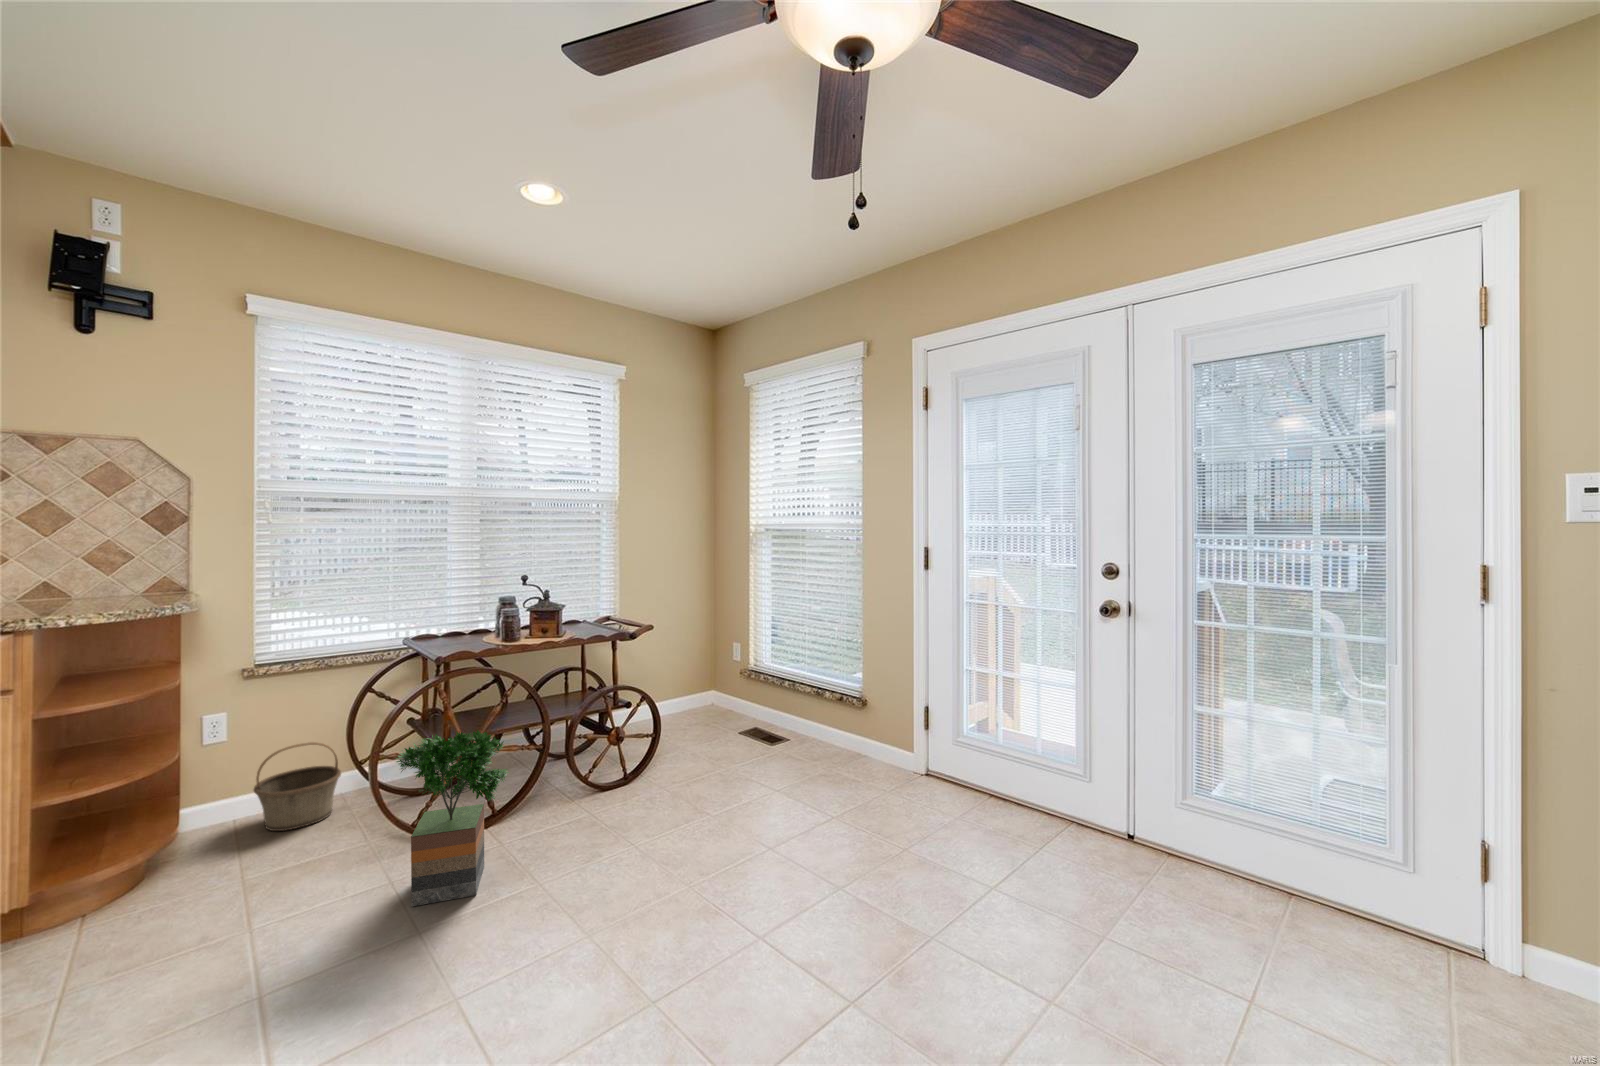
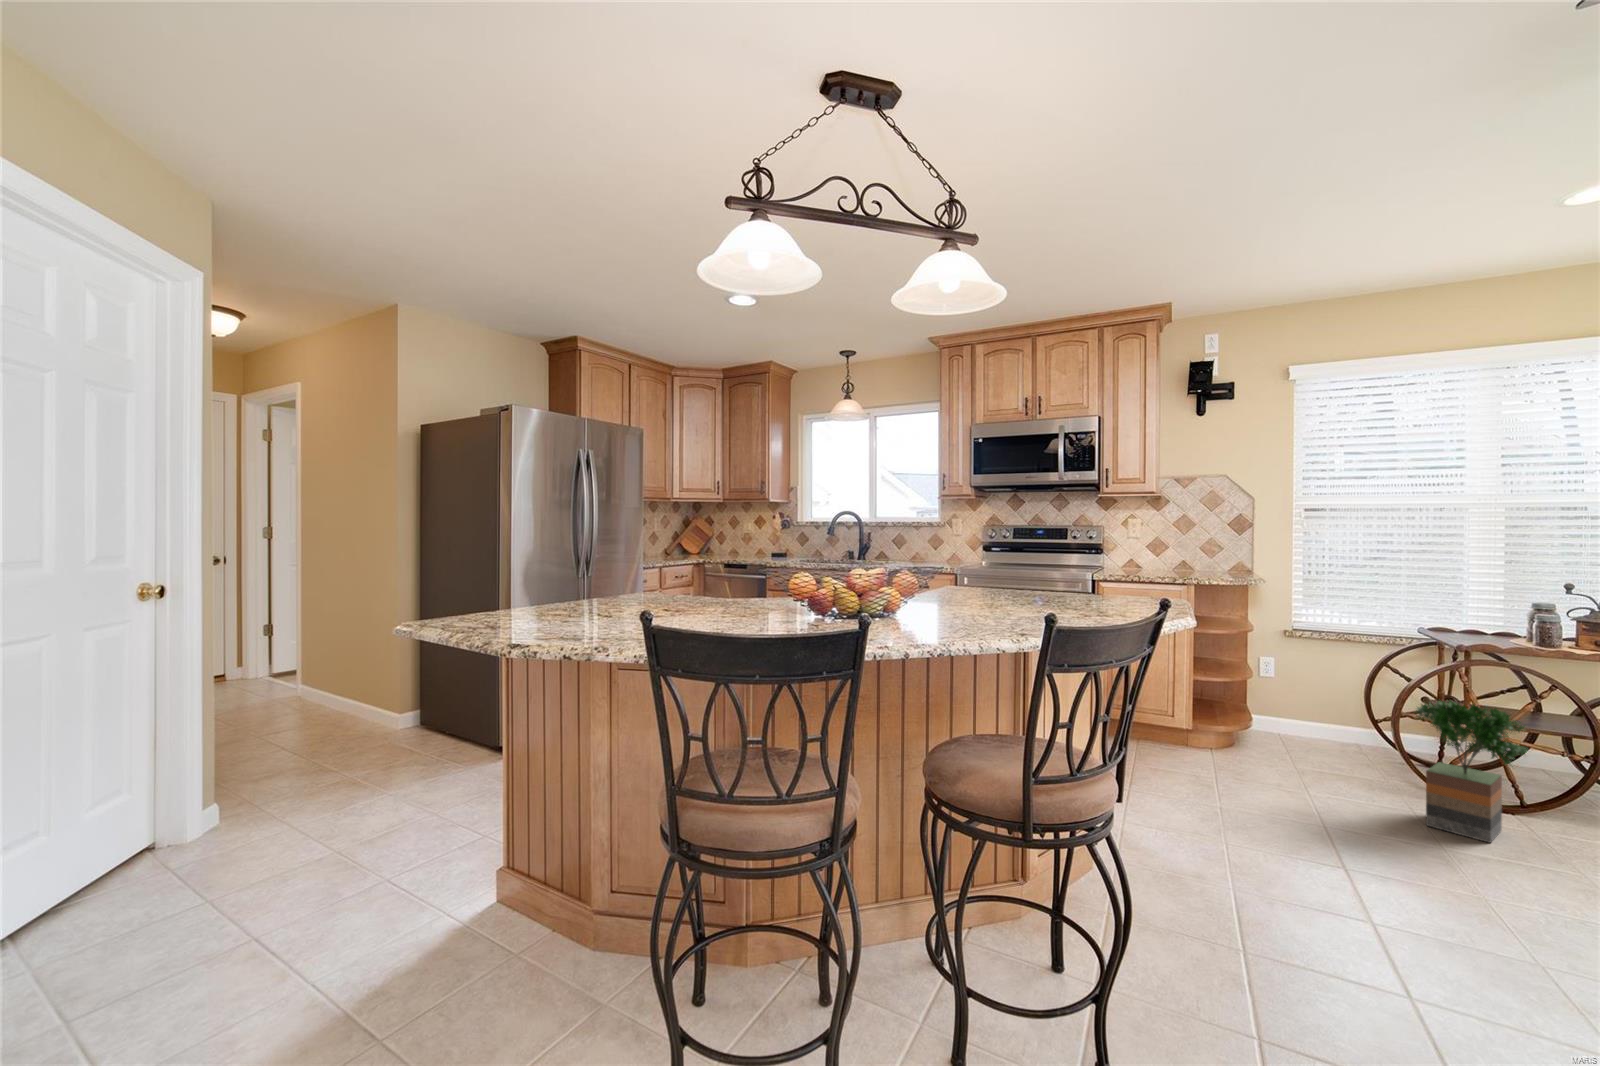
basket: present [254,742,341,831] -> none [1294,692,1360,755]

